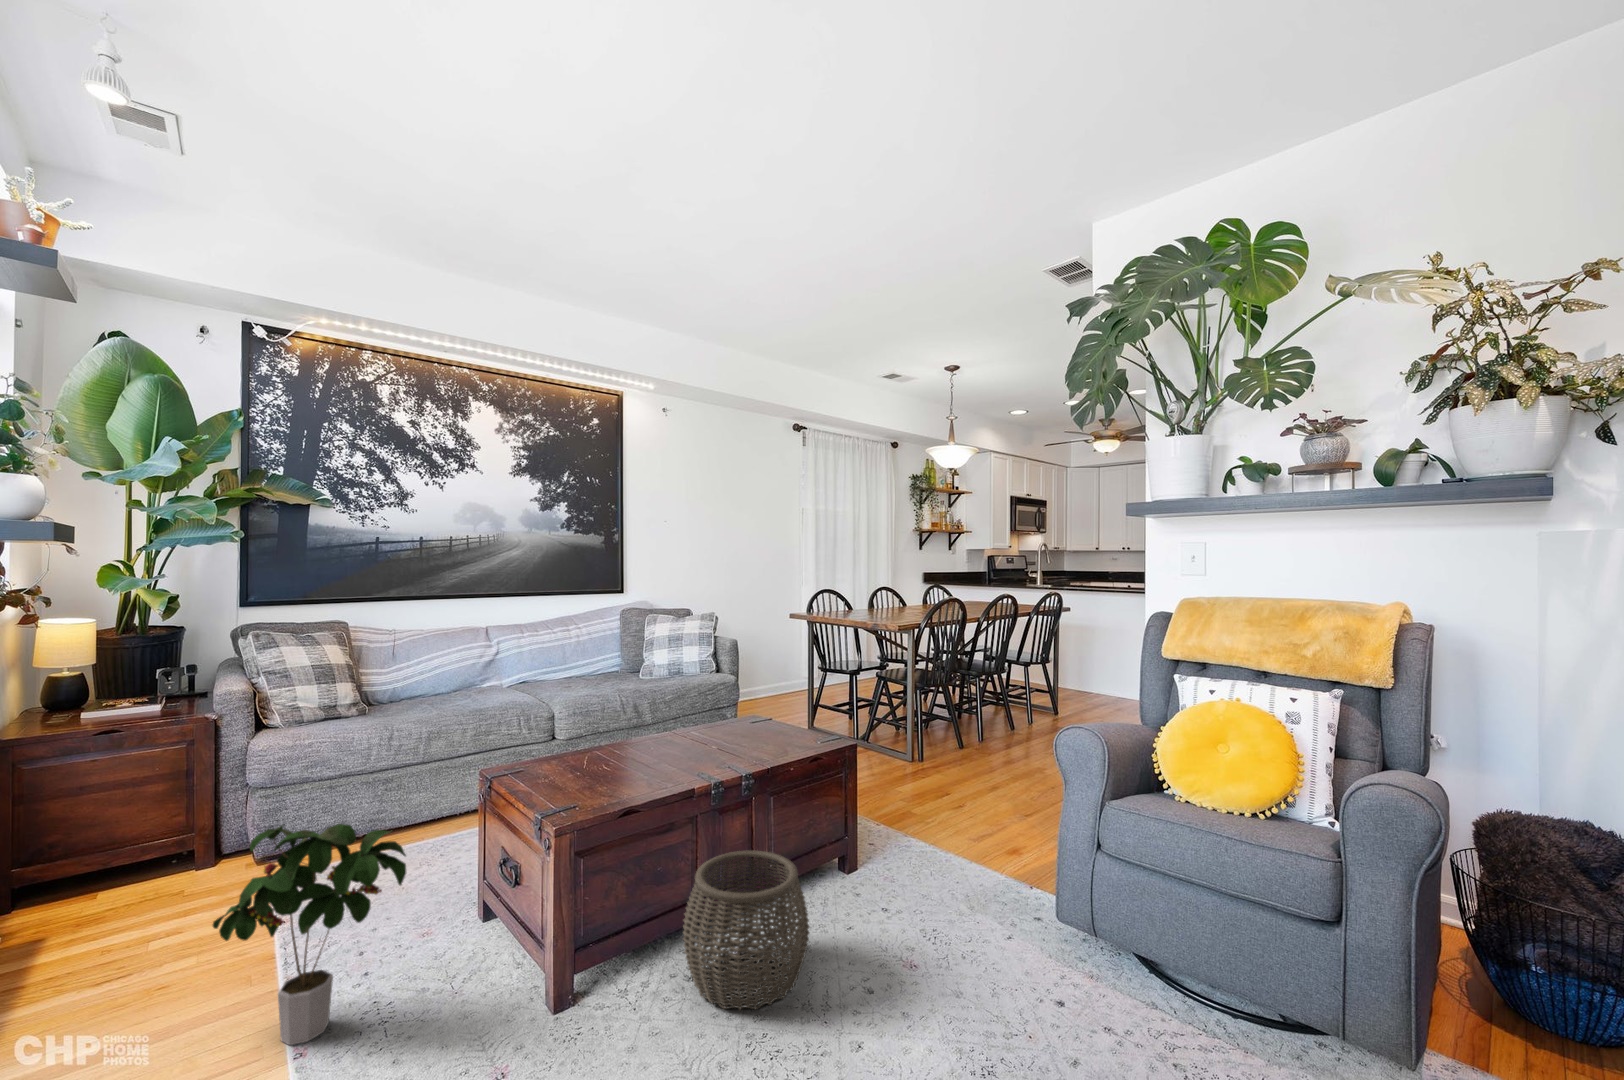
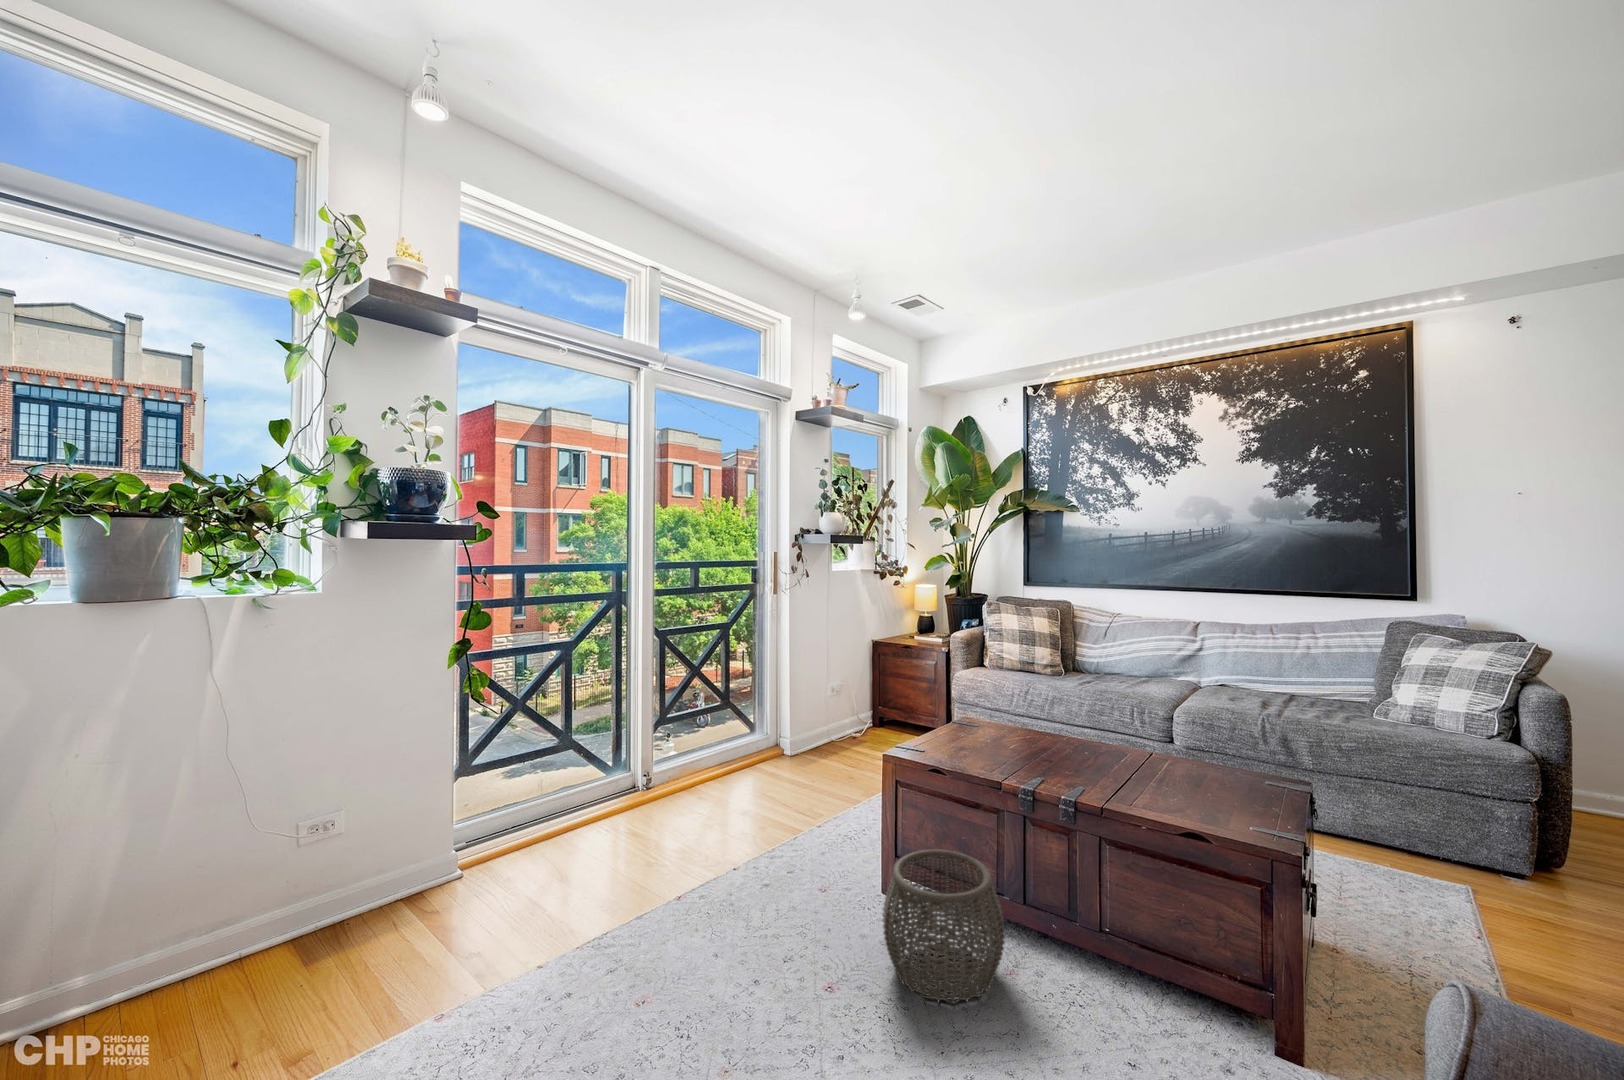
potted plant: present [213,824,406,1045] -> none [812,708,851,828]

